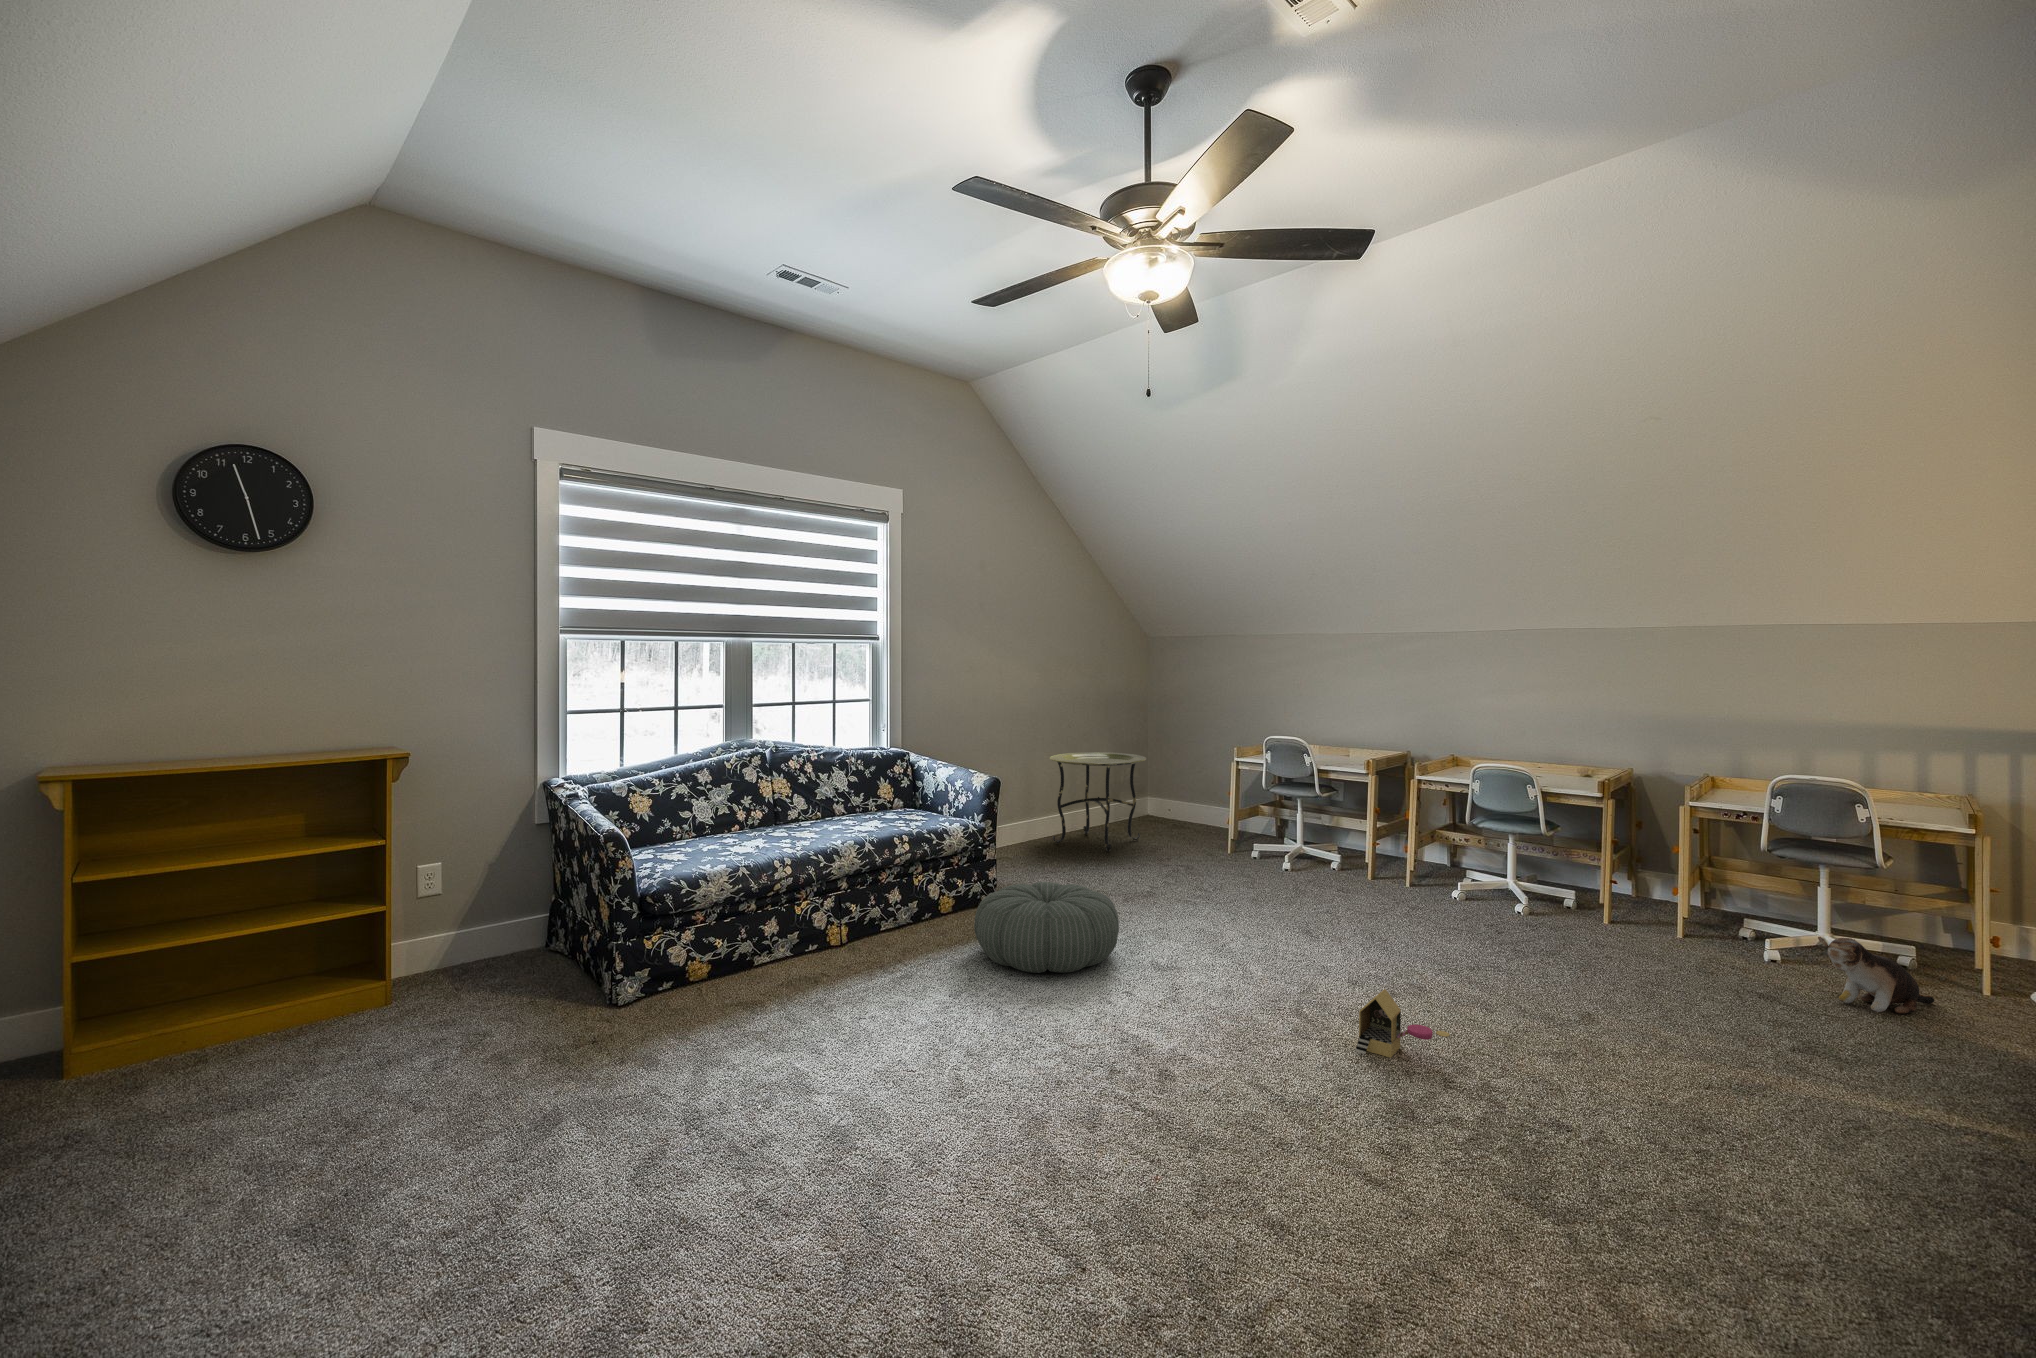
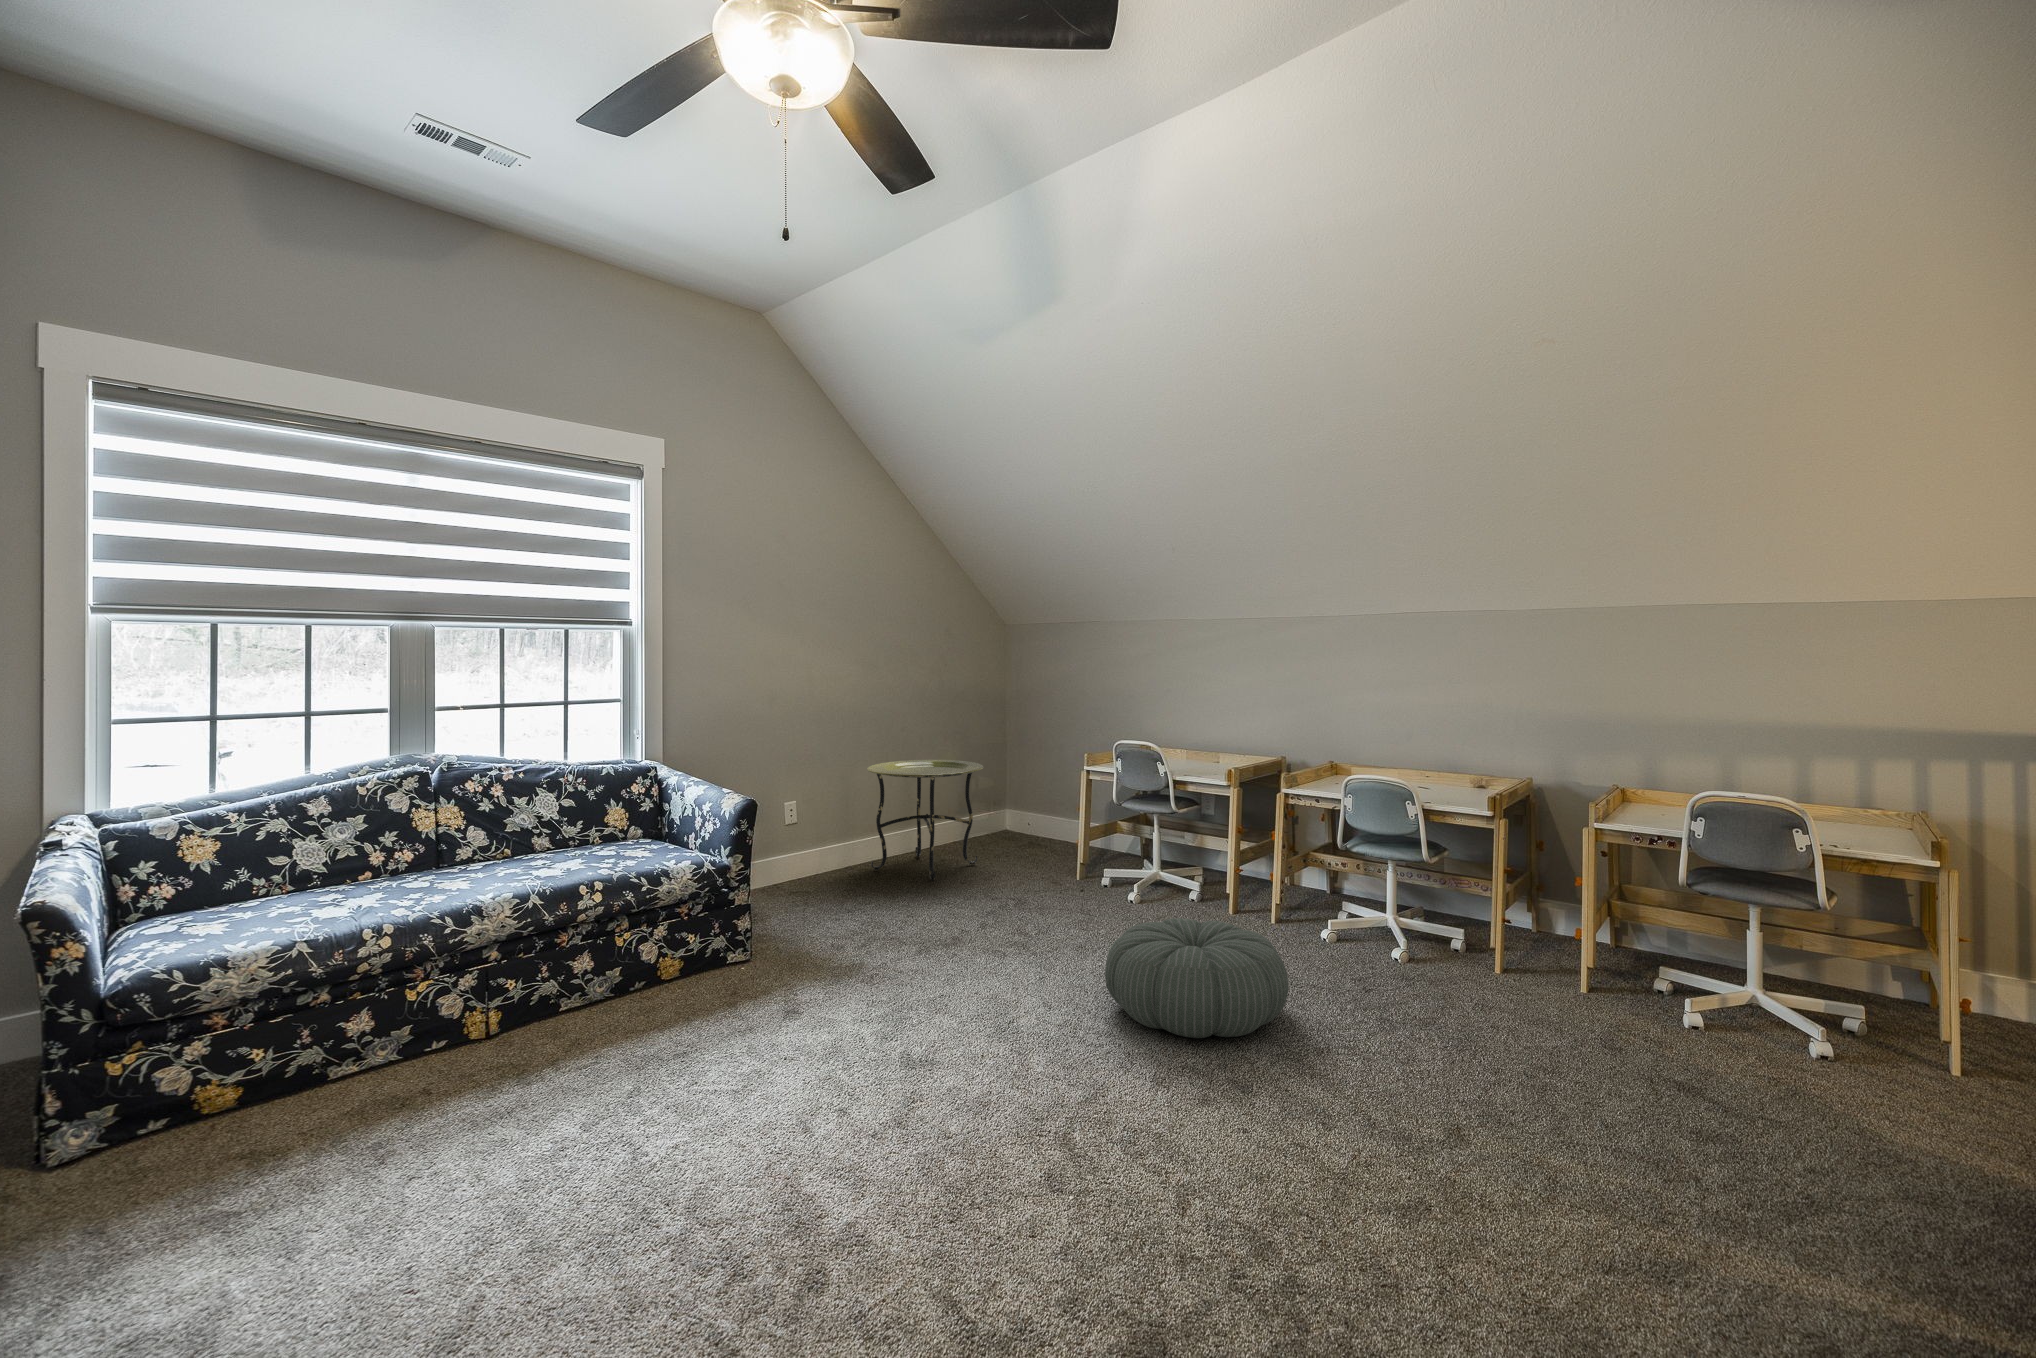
pouf: present [974,882,1119,973] -> present [1105,918,1289,1038]
plush toy: present [1818,937,1934,1014] -> none [1755,1008,1896,1110]
toy house: present [1355,989,1450,1058] -> none [1127,1118,1257,1226]

